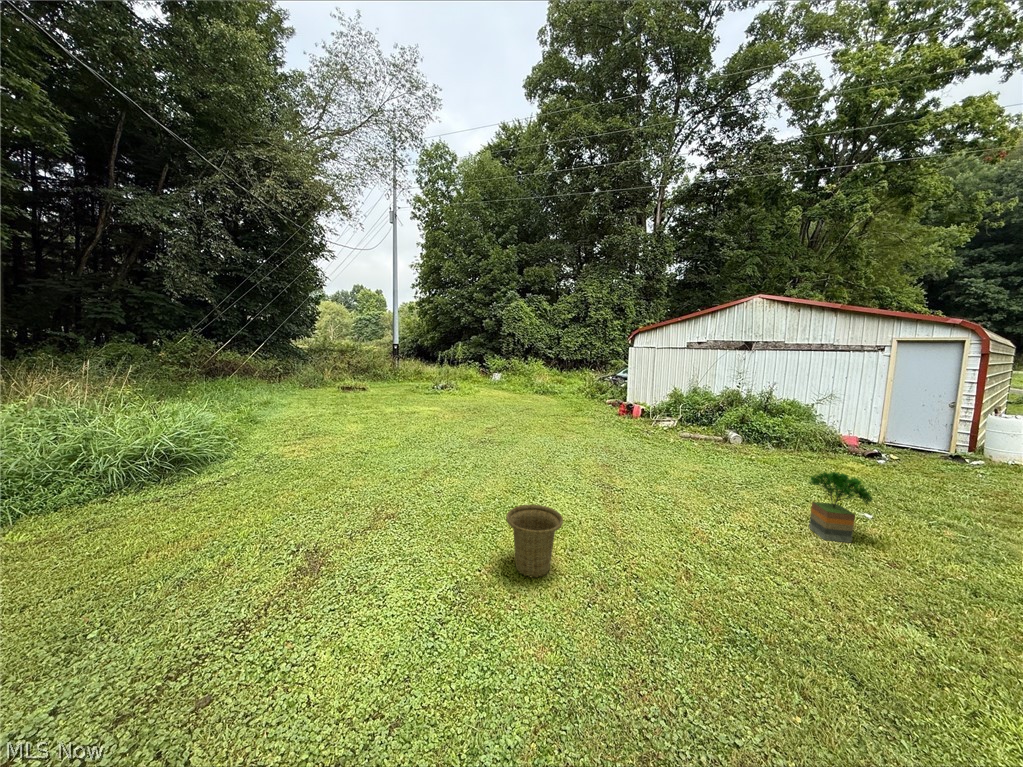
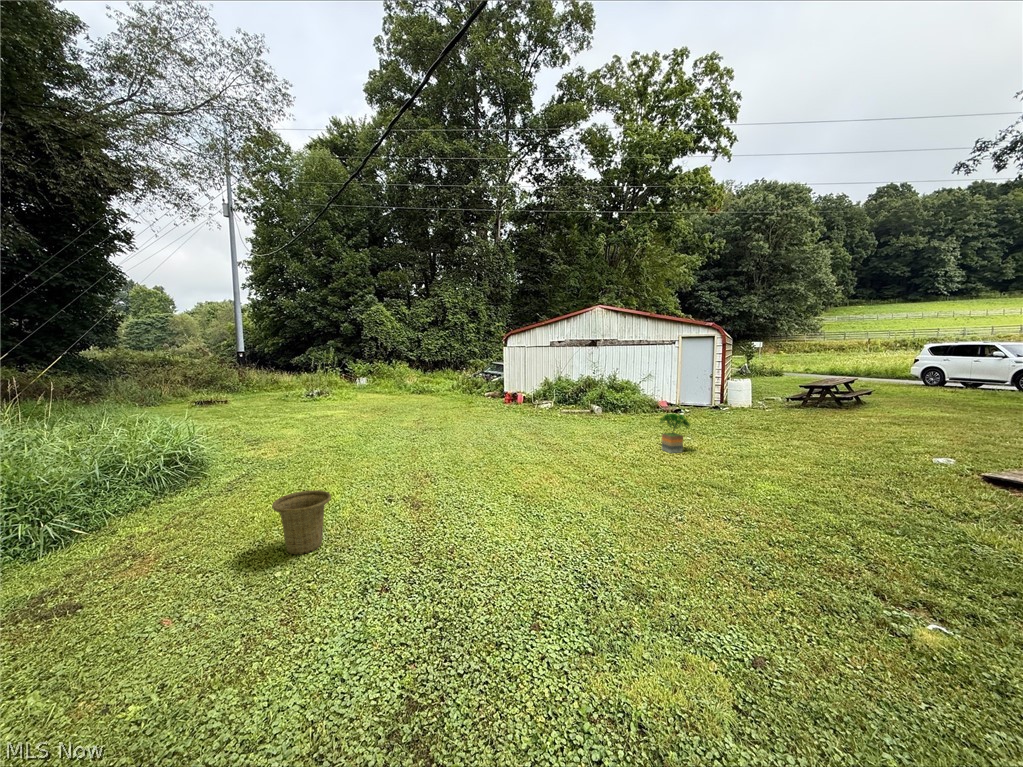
basket: present [506,505,563,578] -> present [272,490,331,554]

